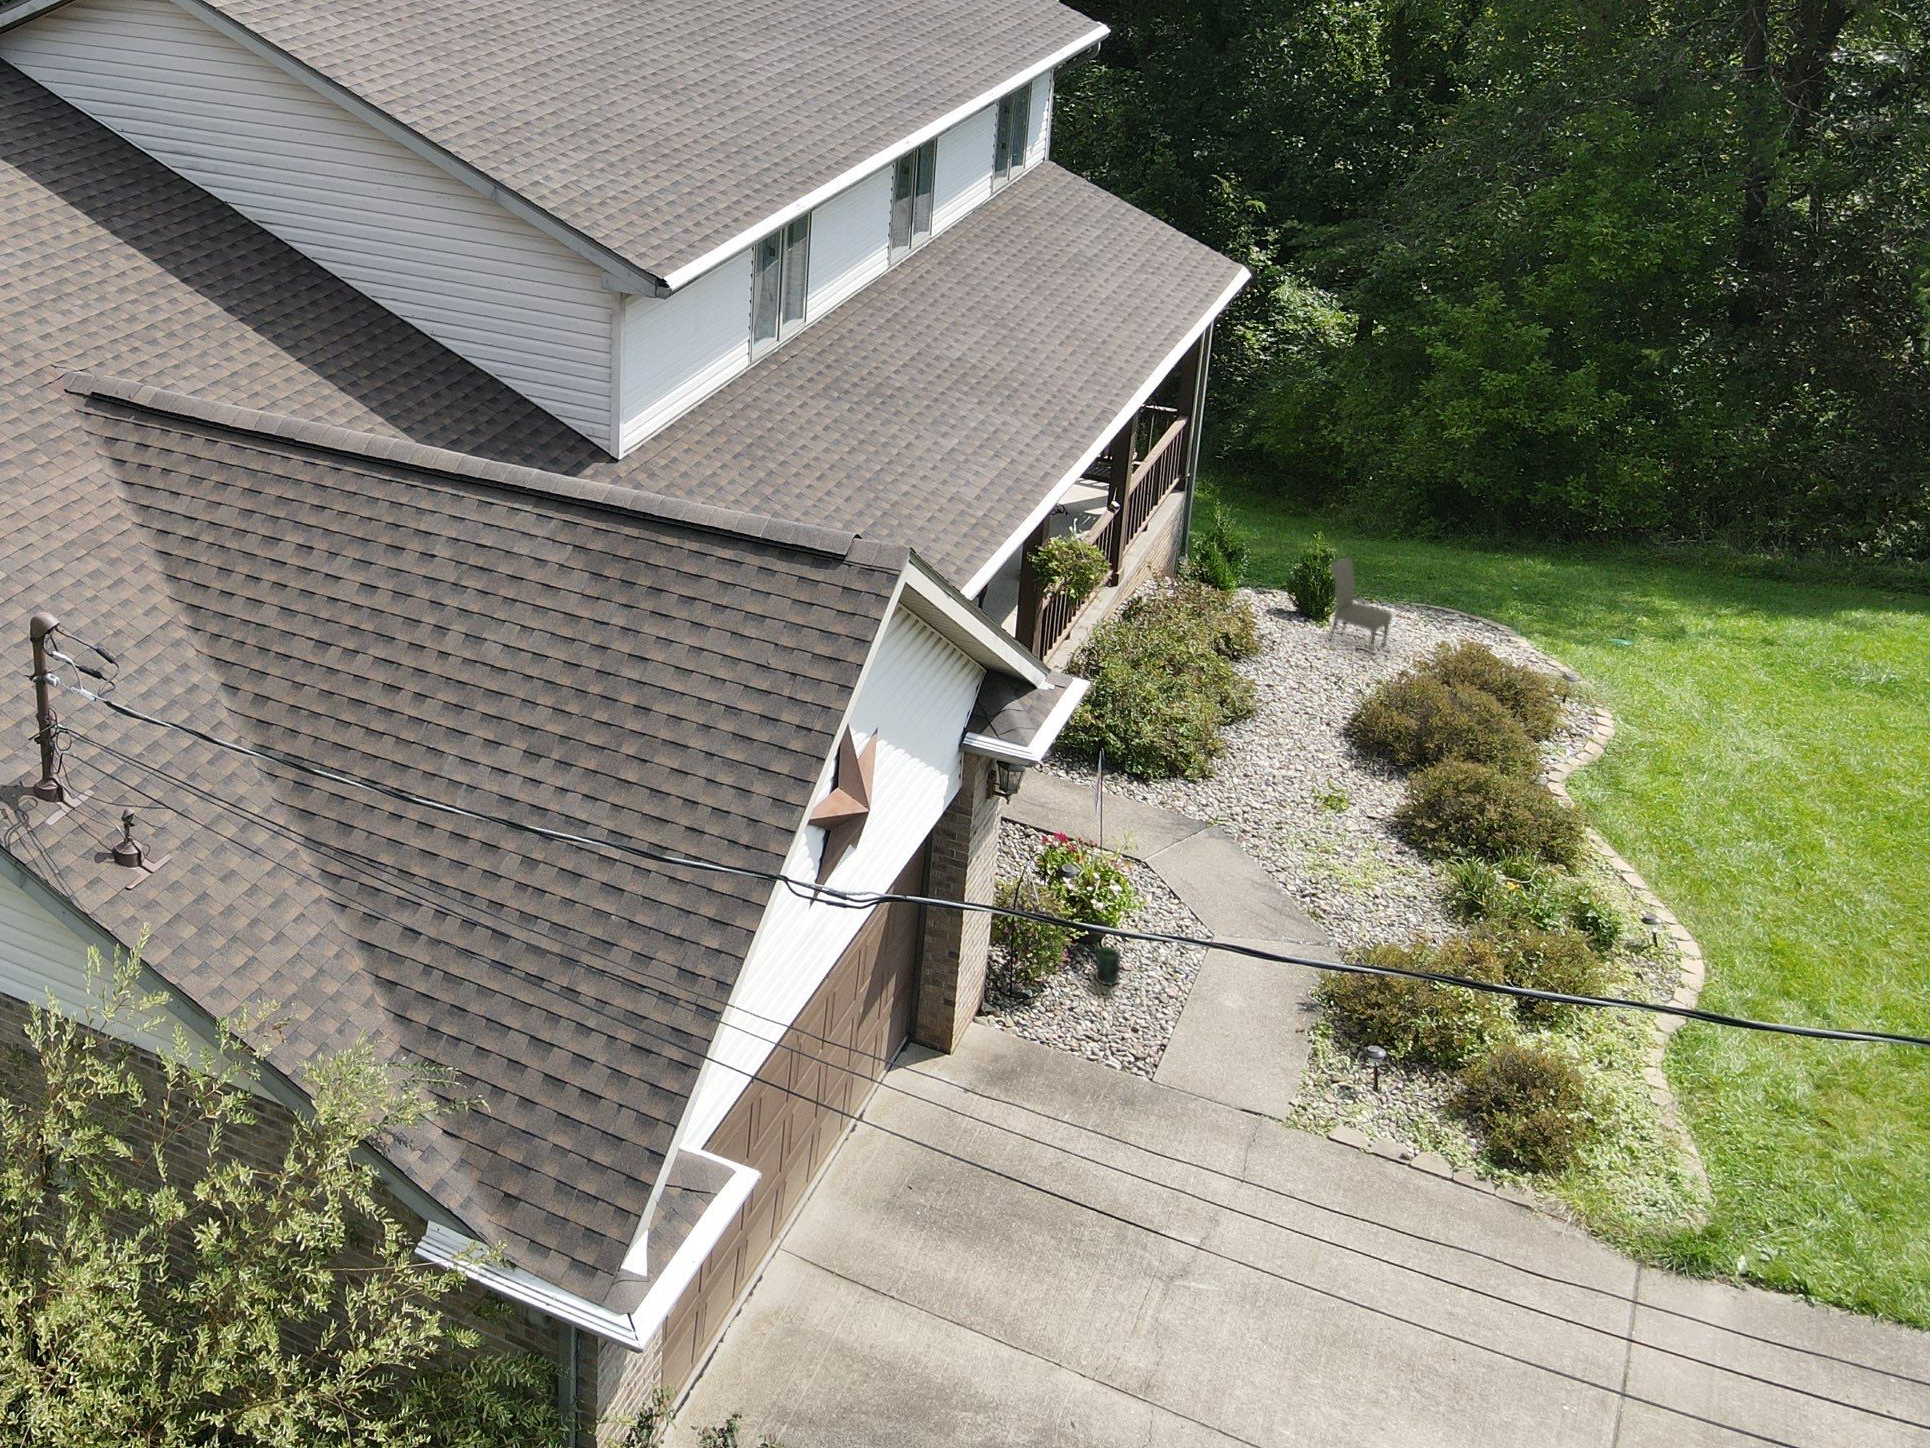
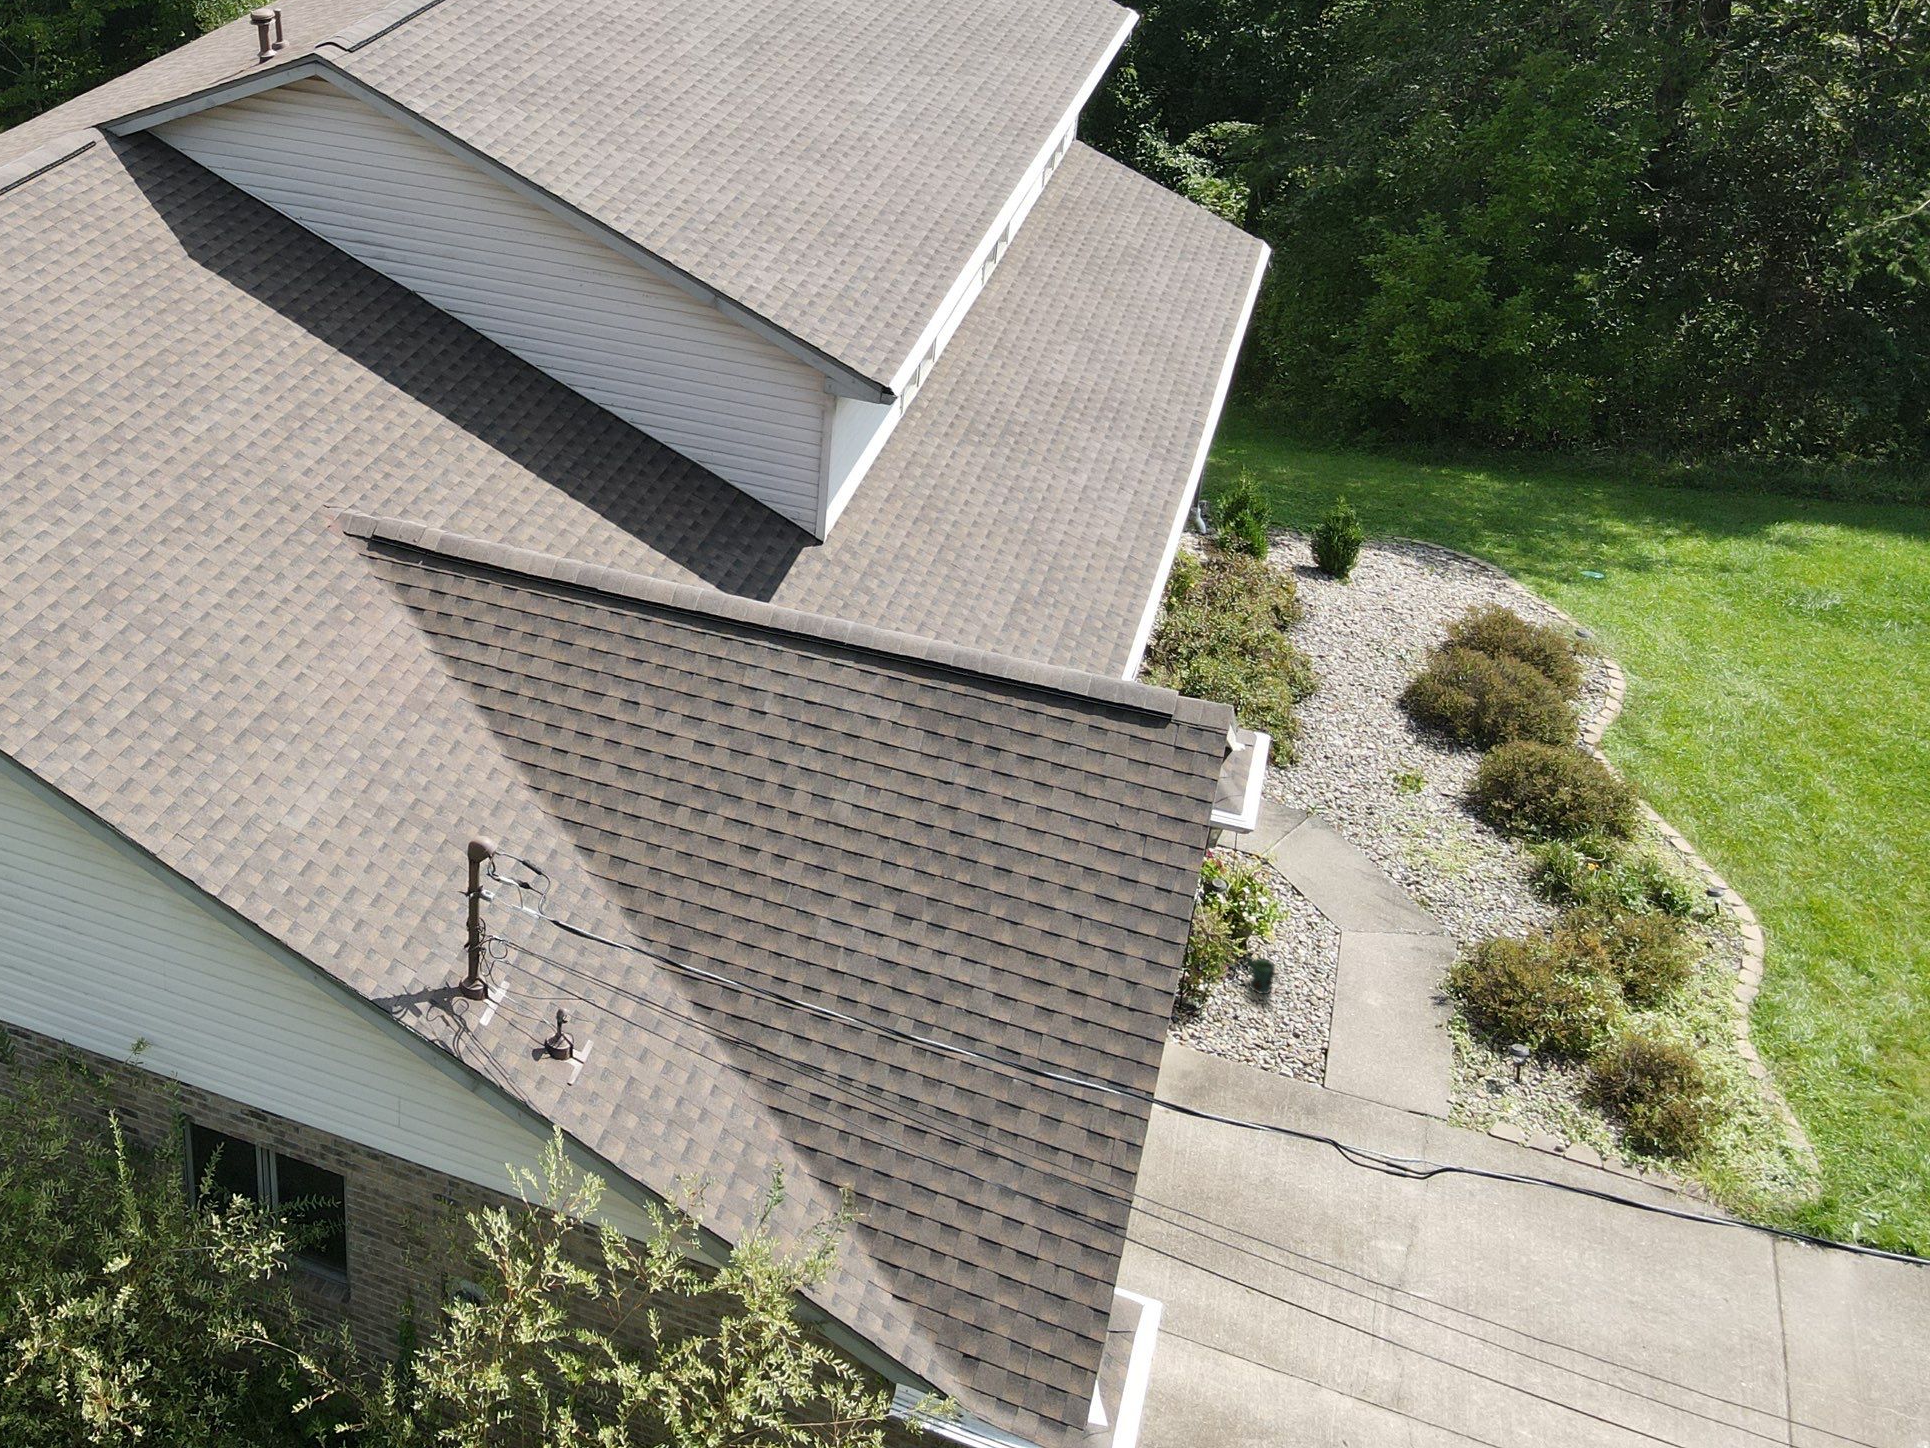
chair: present [1329,558,1392,654] -> none [1342,522,1403,615]

